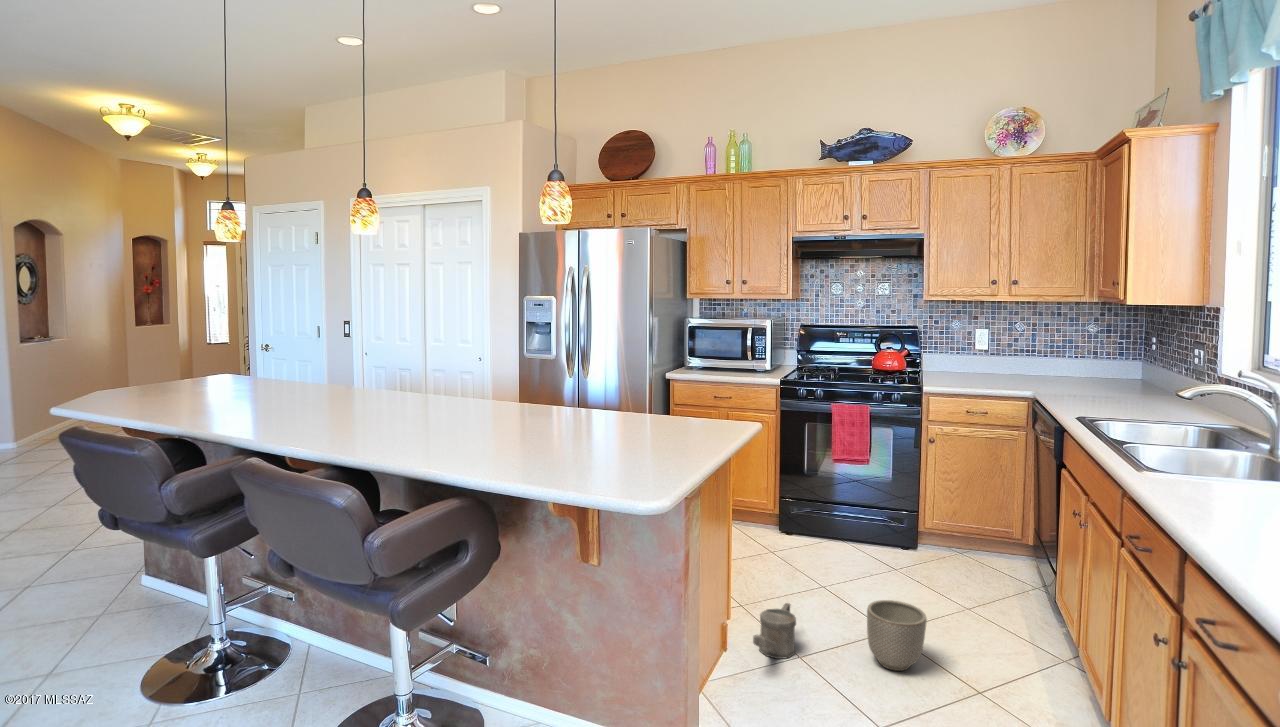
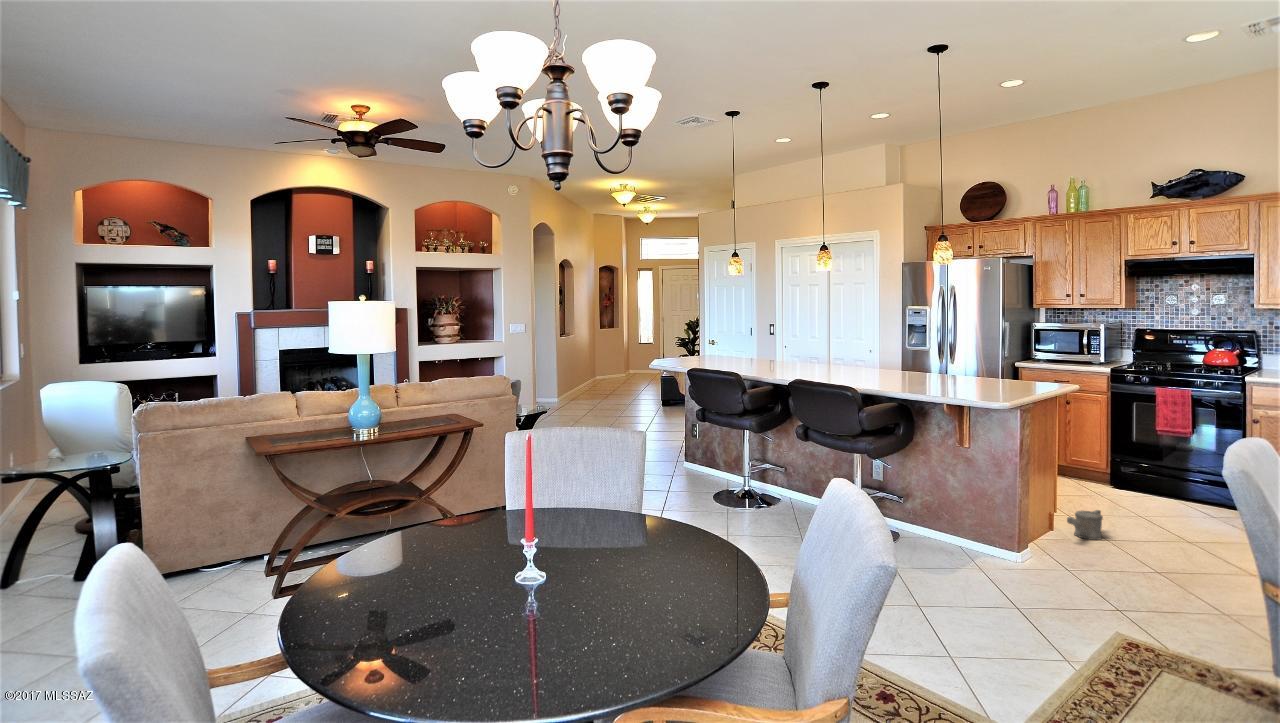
planter: present [867,600,927,671] -> none [1158,511,1206,555]

